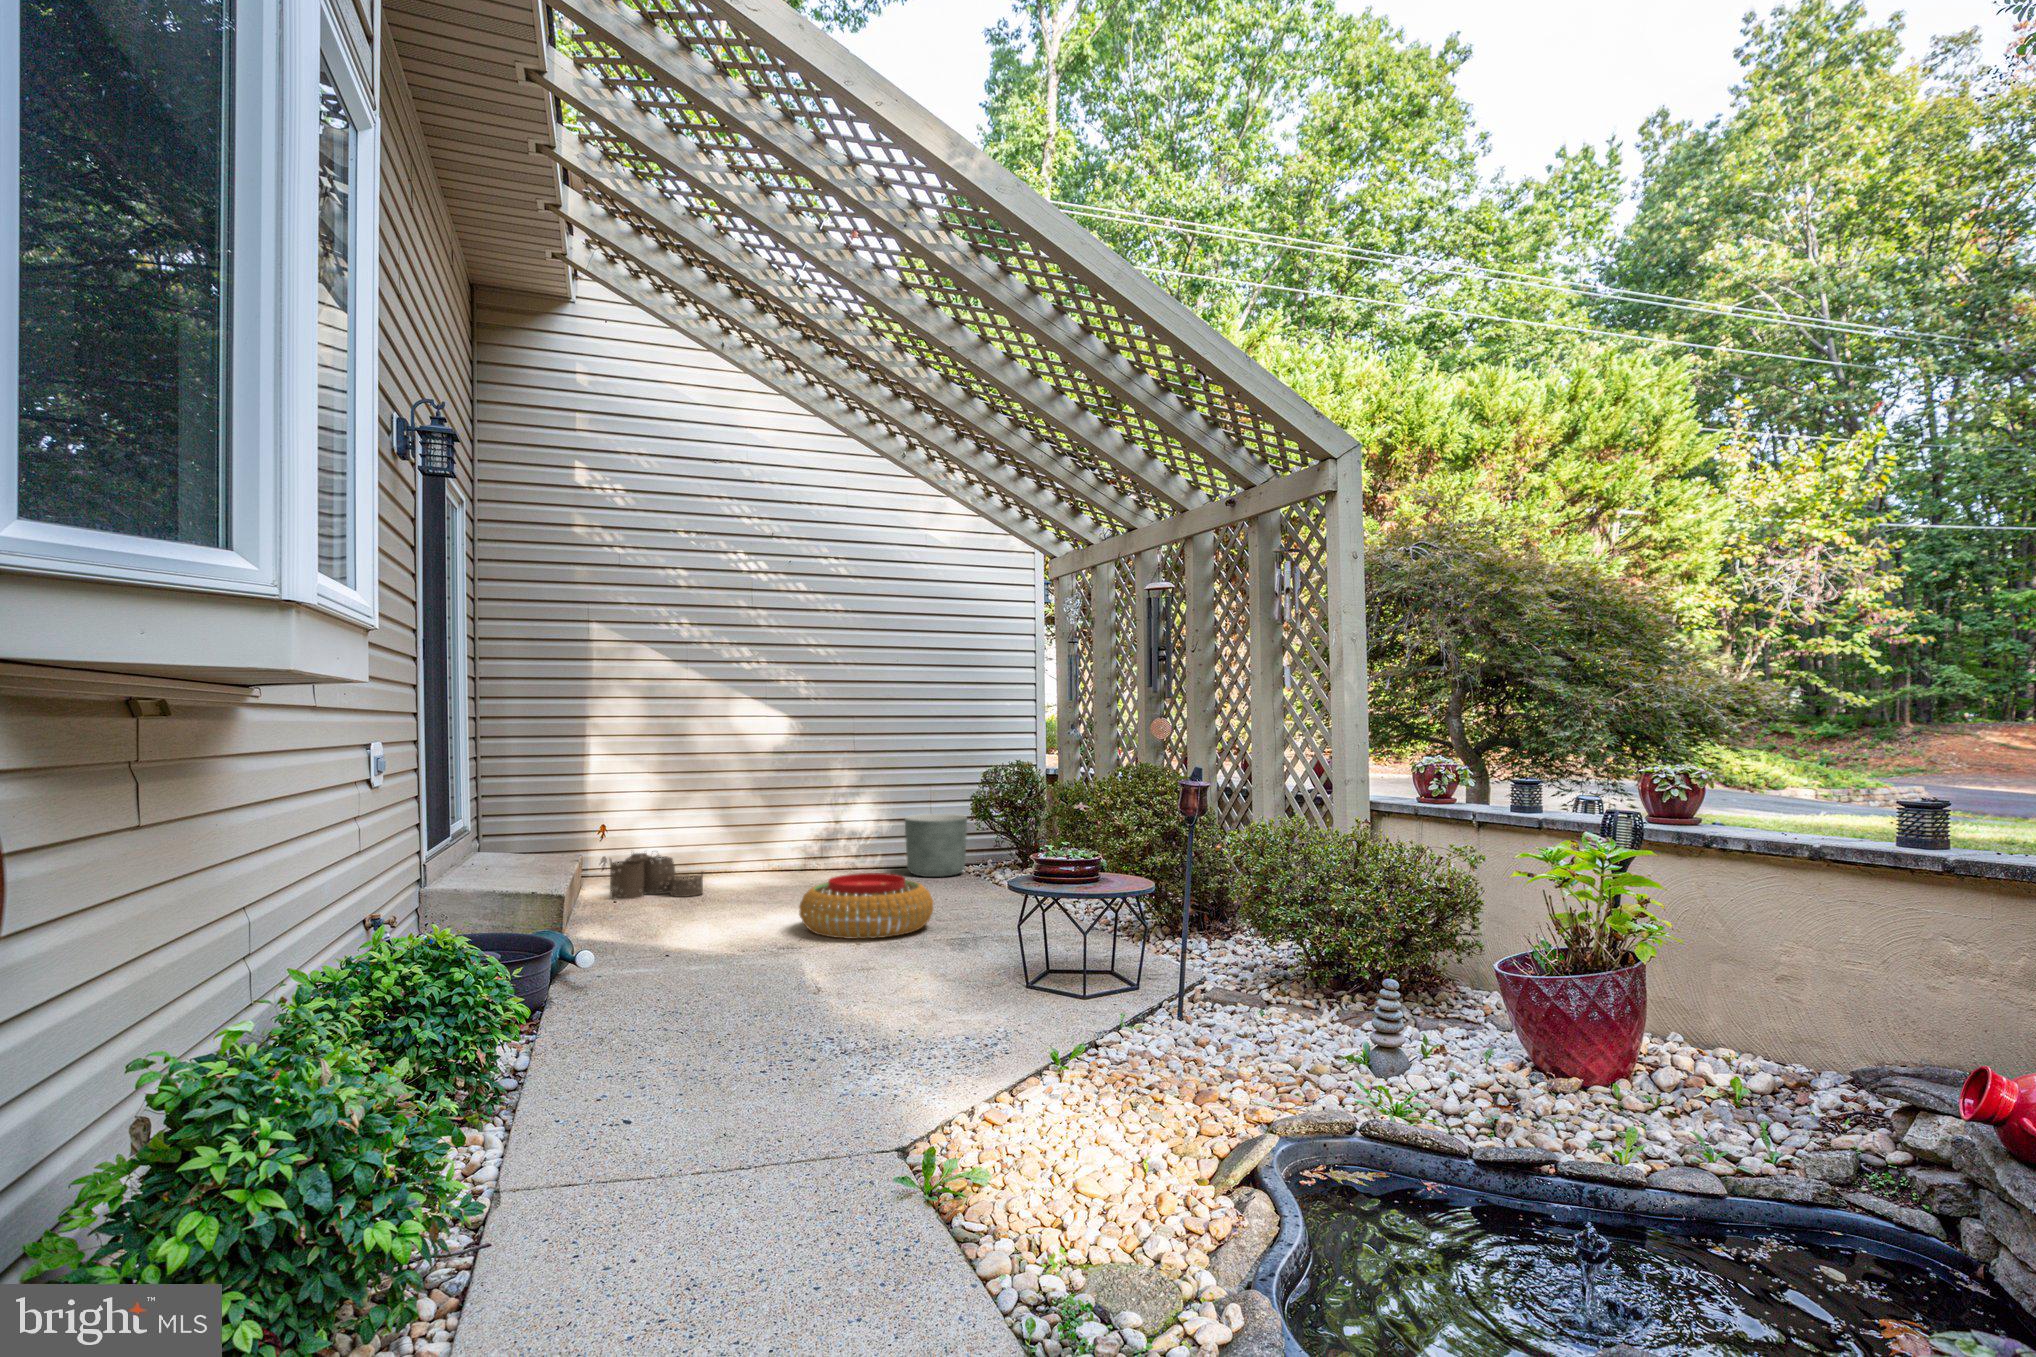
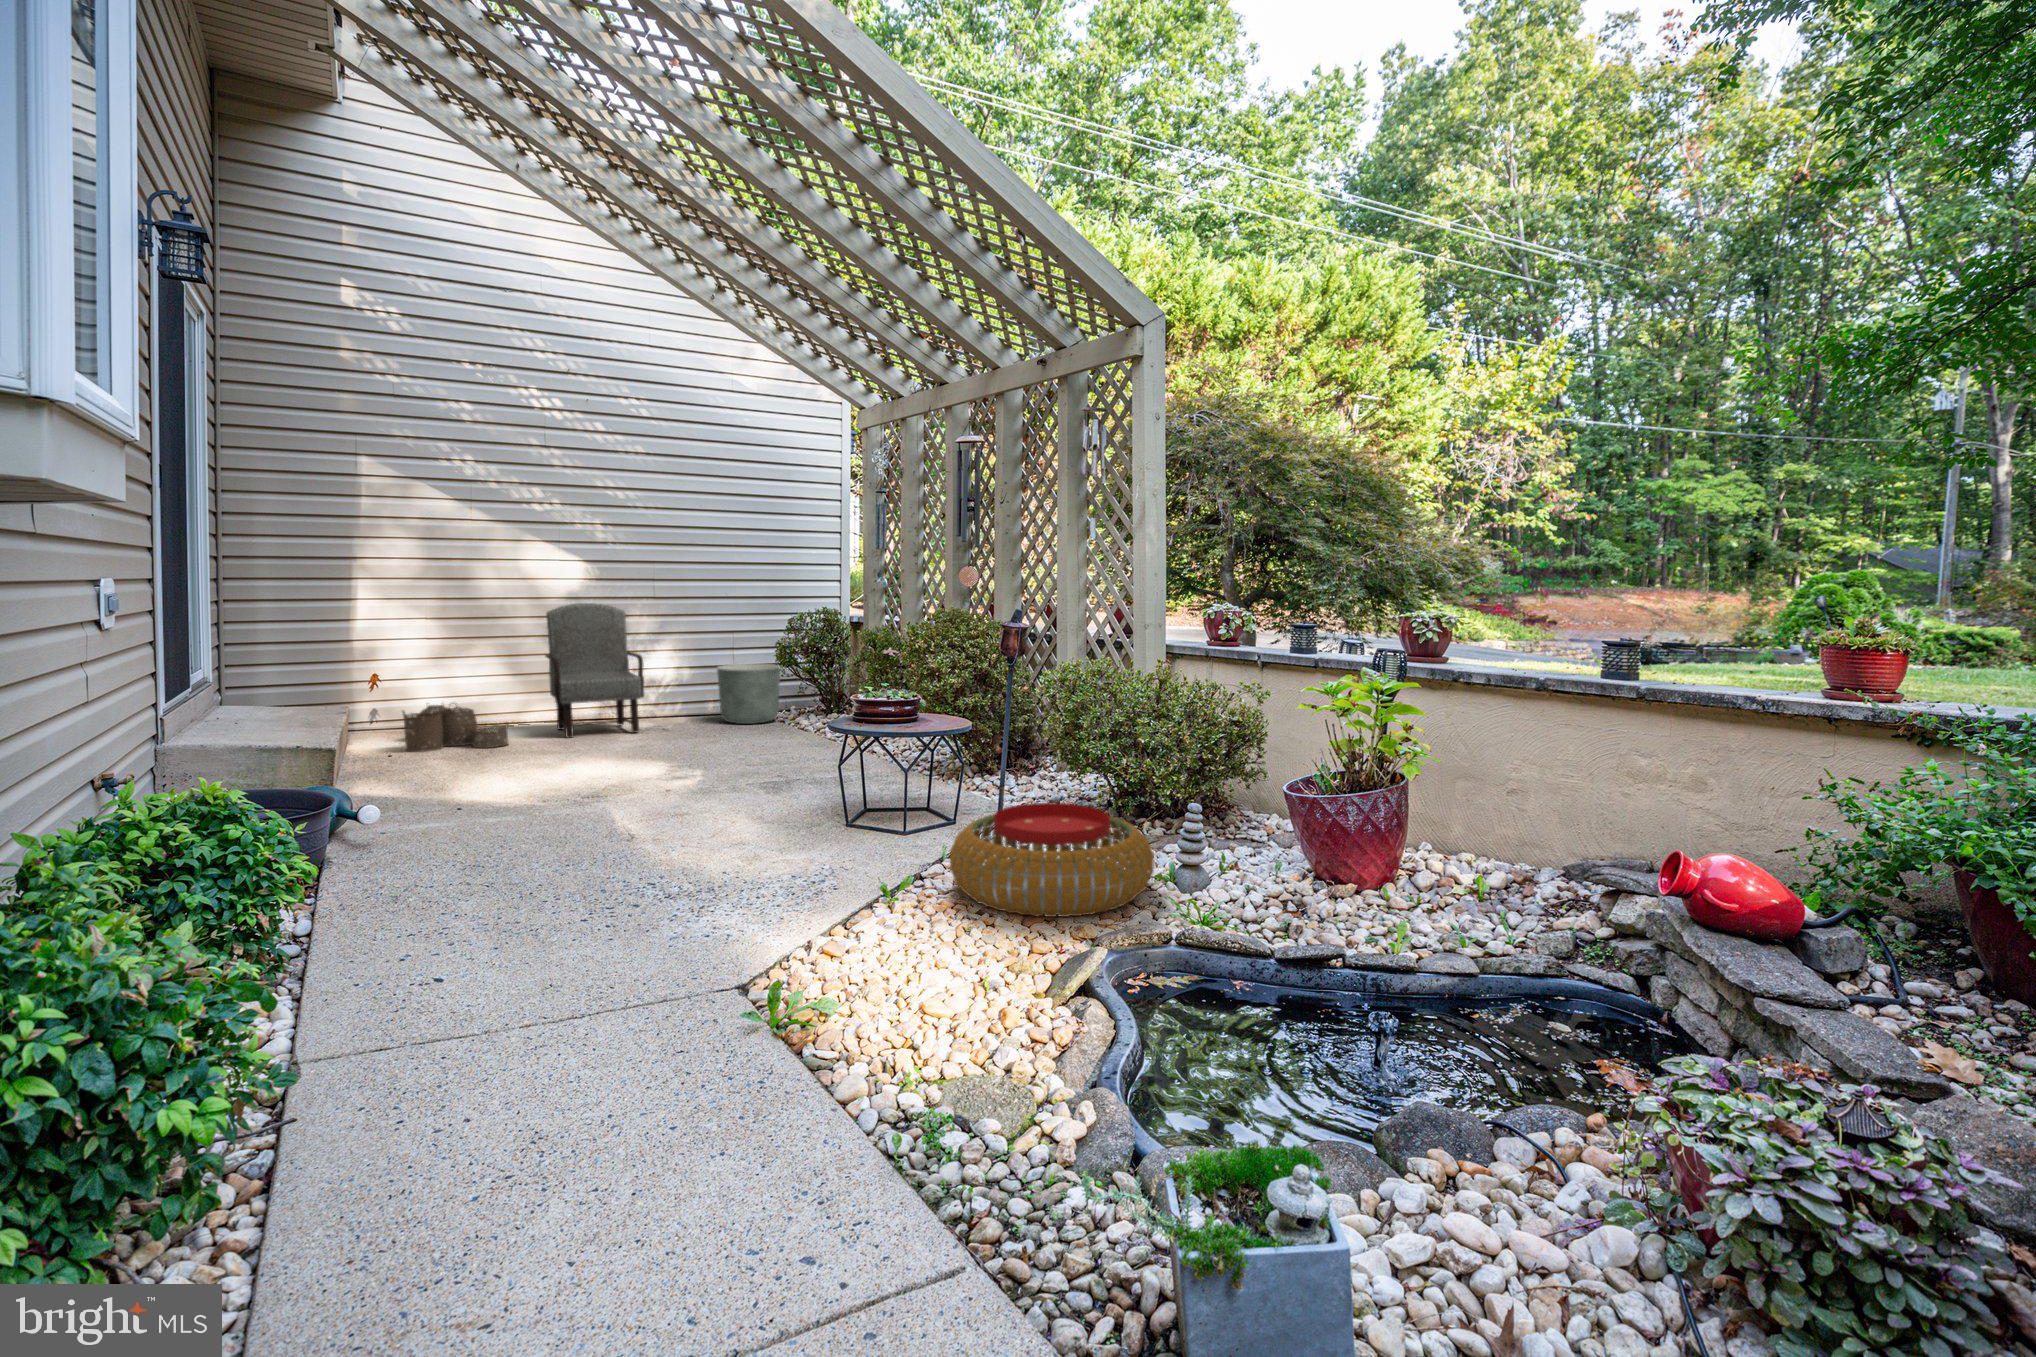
armchair: none [741,753,833,888] -> present [545,603,644,738]
pouf: present [799,873,933,939] -> present [950,803,1154,917]

